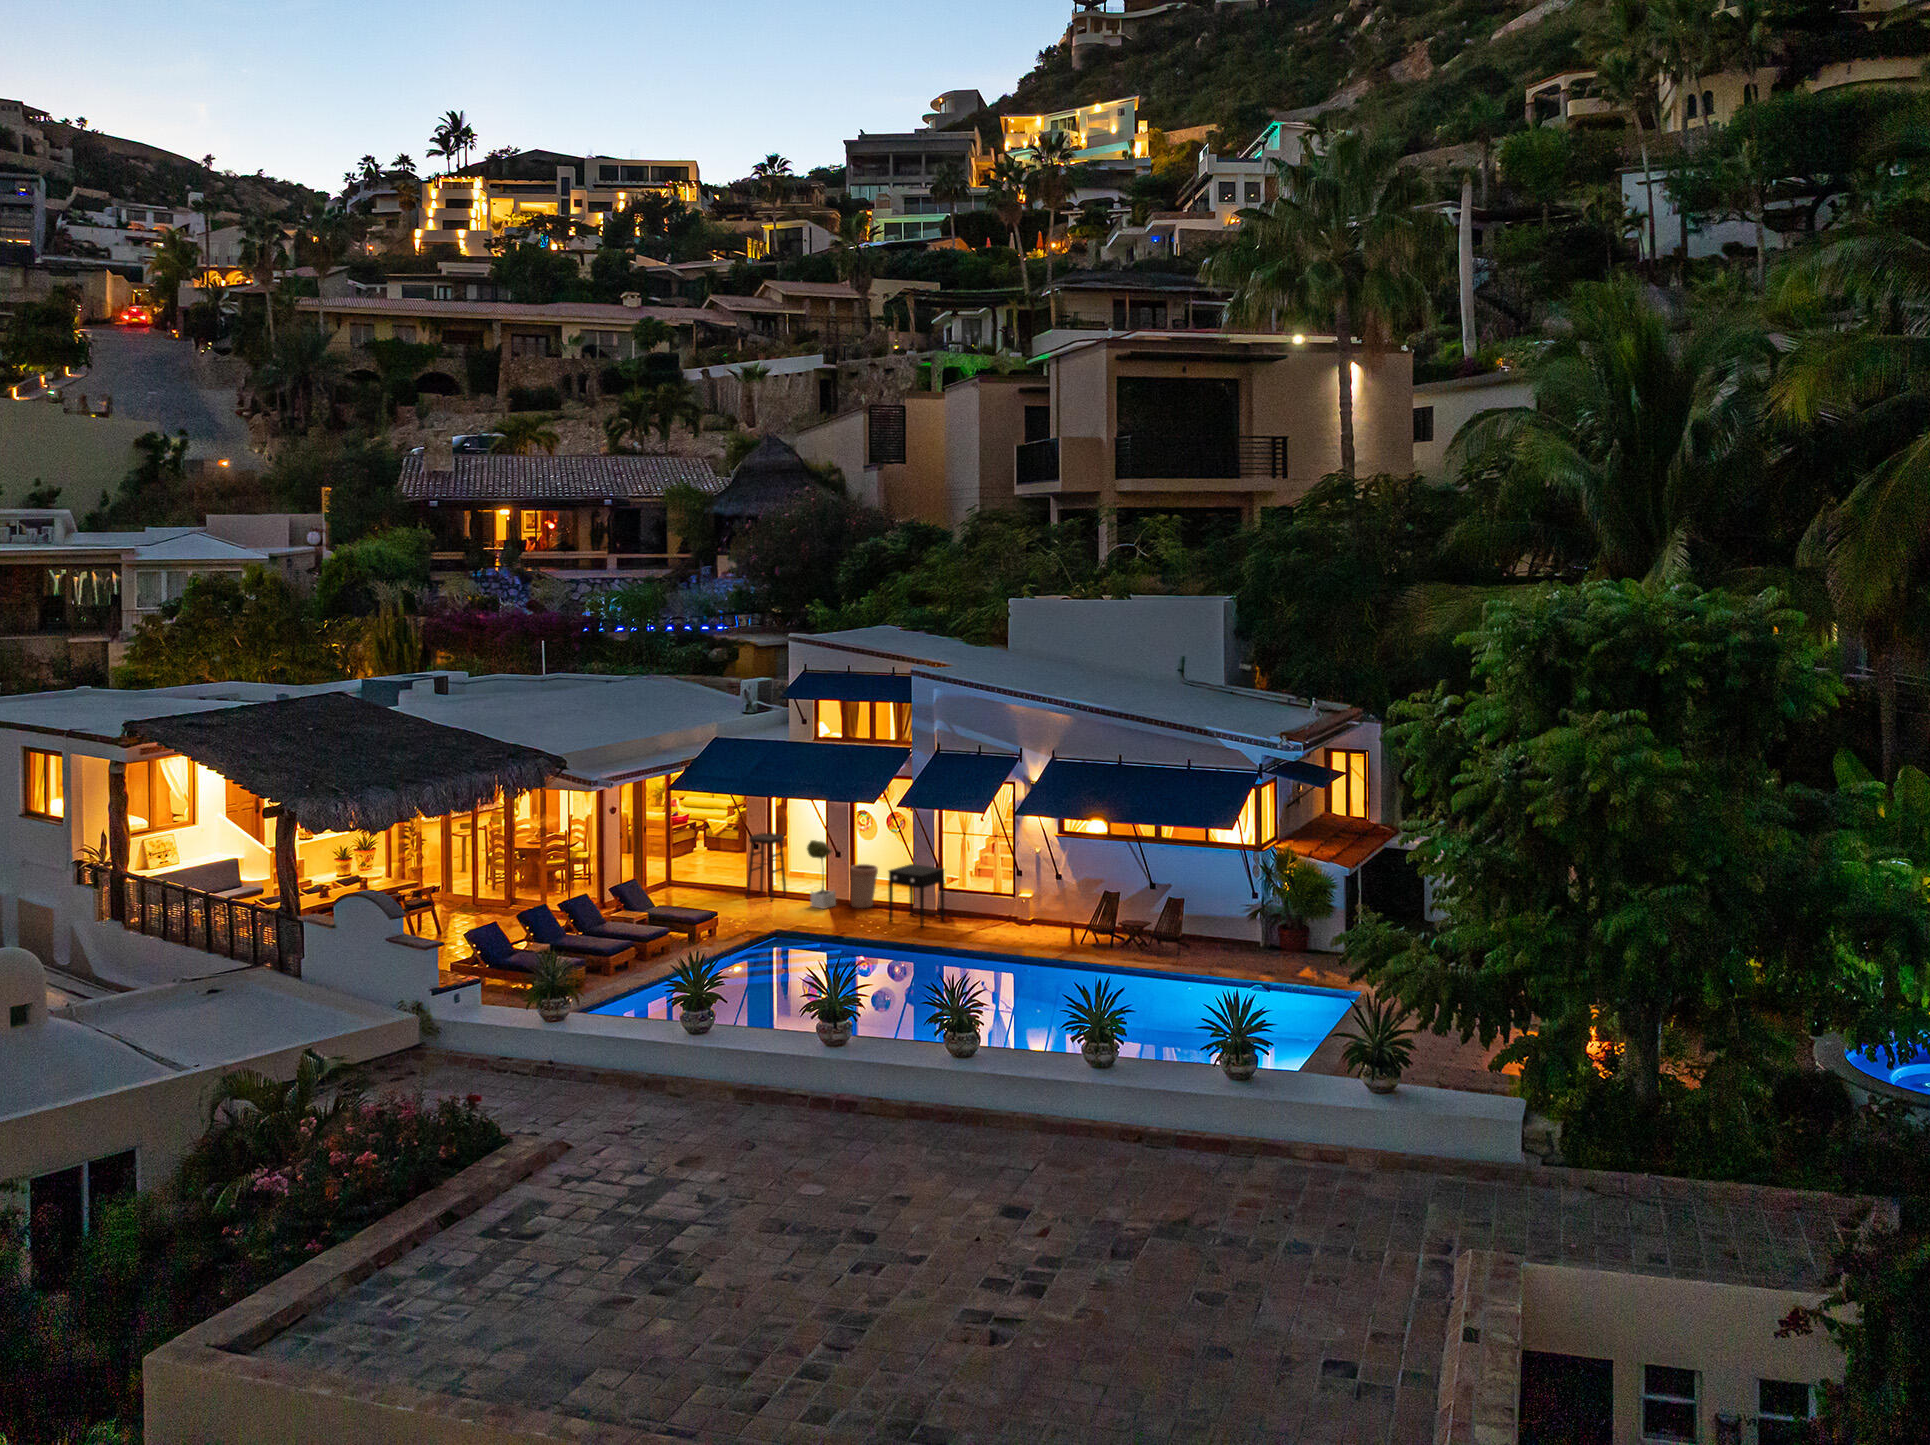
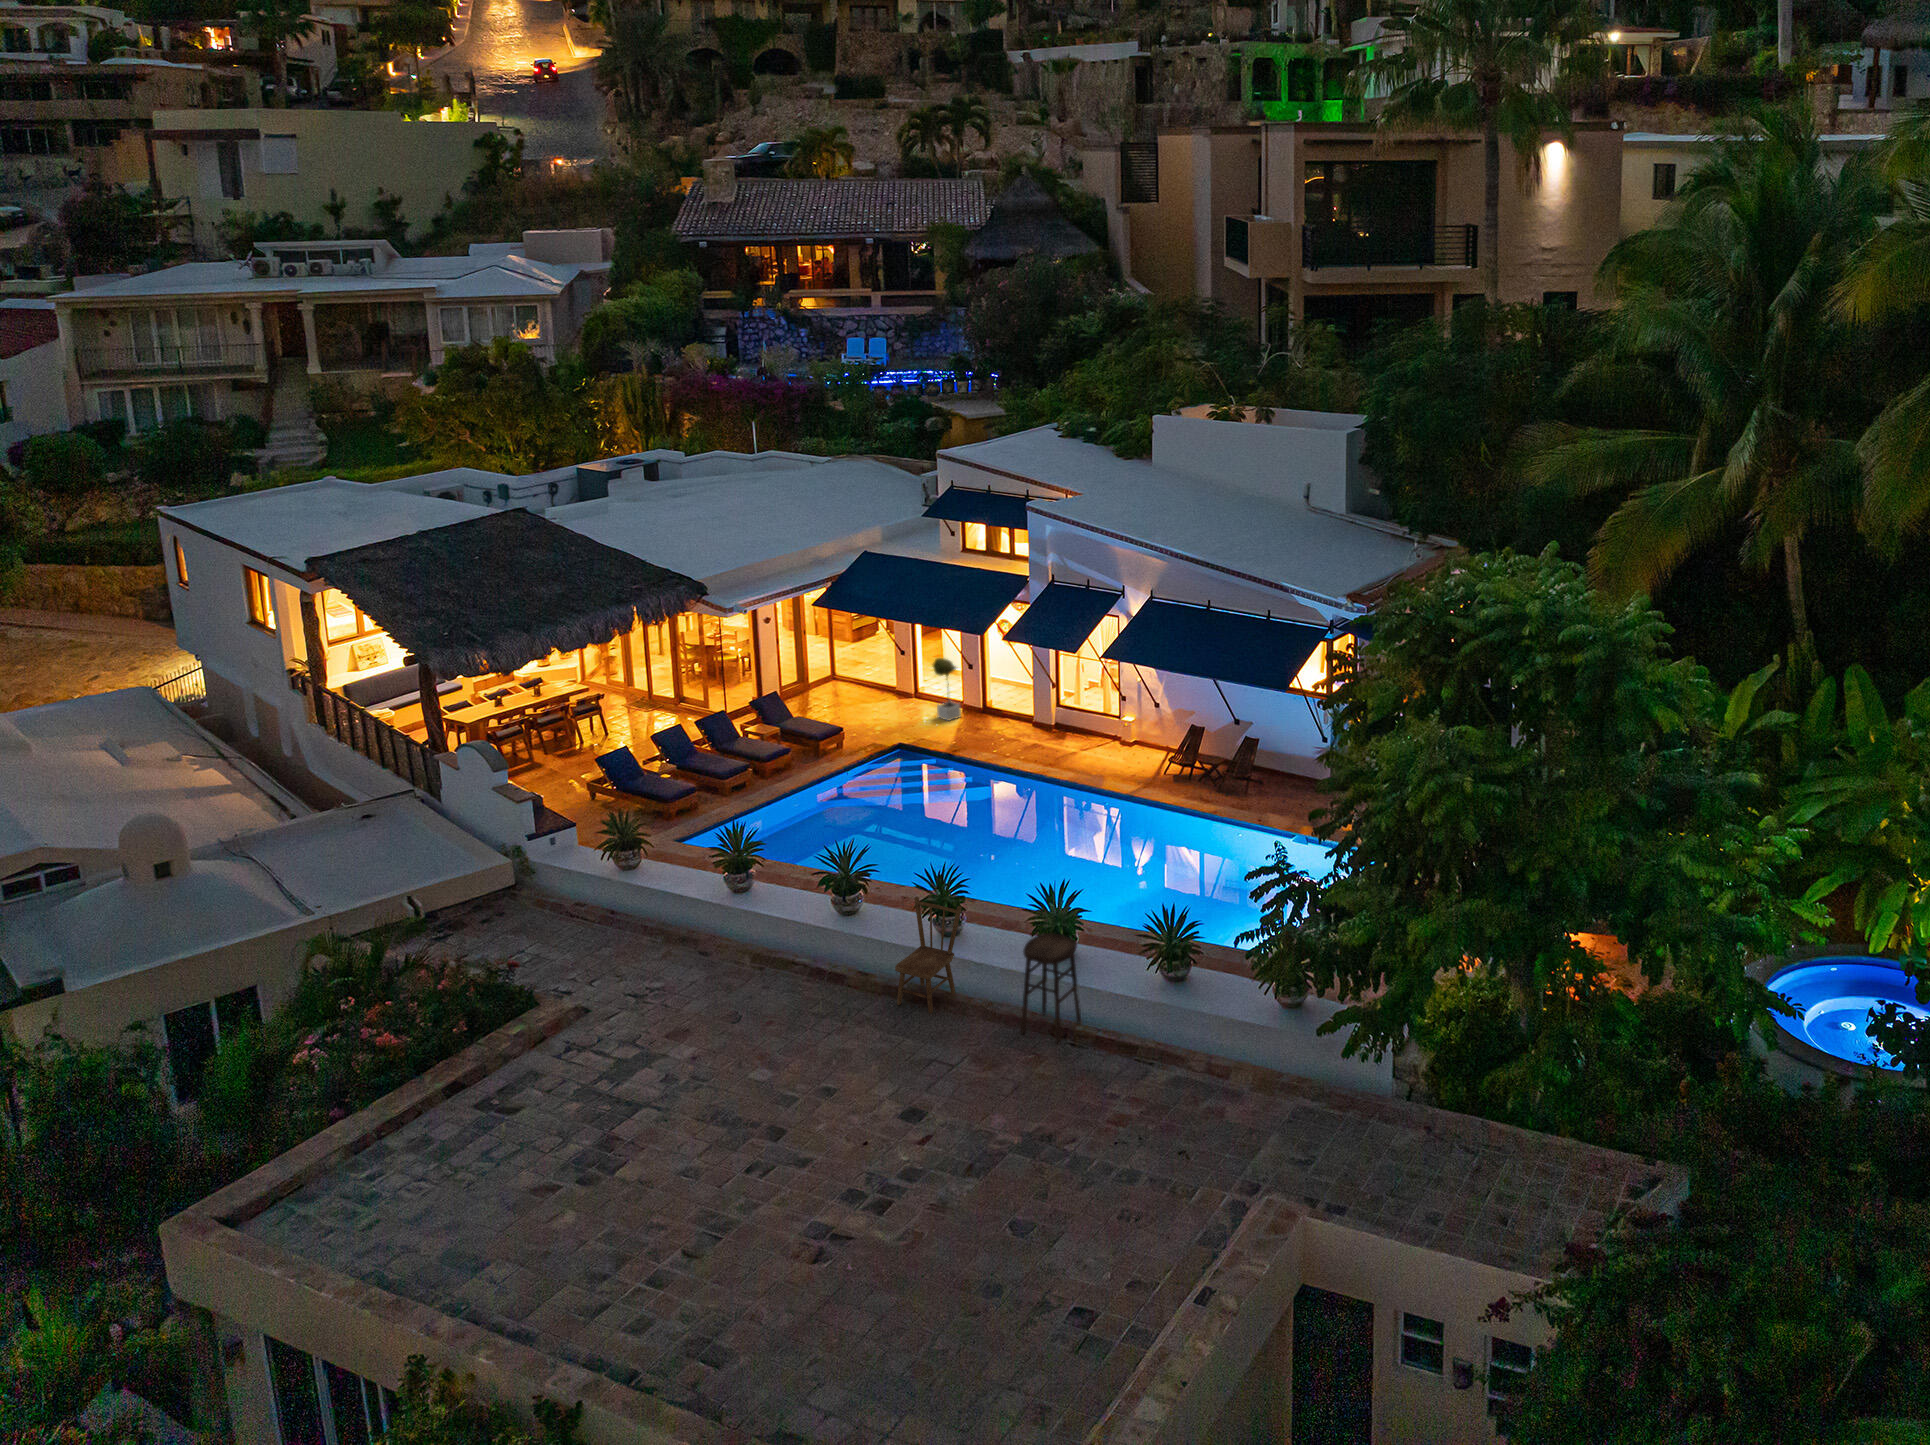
stool: present [746,833,786,900] -> present [1021,933,1081,1044]
basket: present [850,864,878,908] -> none [973,680,999,721]
side table: present [888,864,945,927] -> none [998,686,1052,748]
dining chair: none [915,1006,983,1133] -> present [895,897,962,1014]

